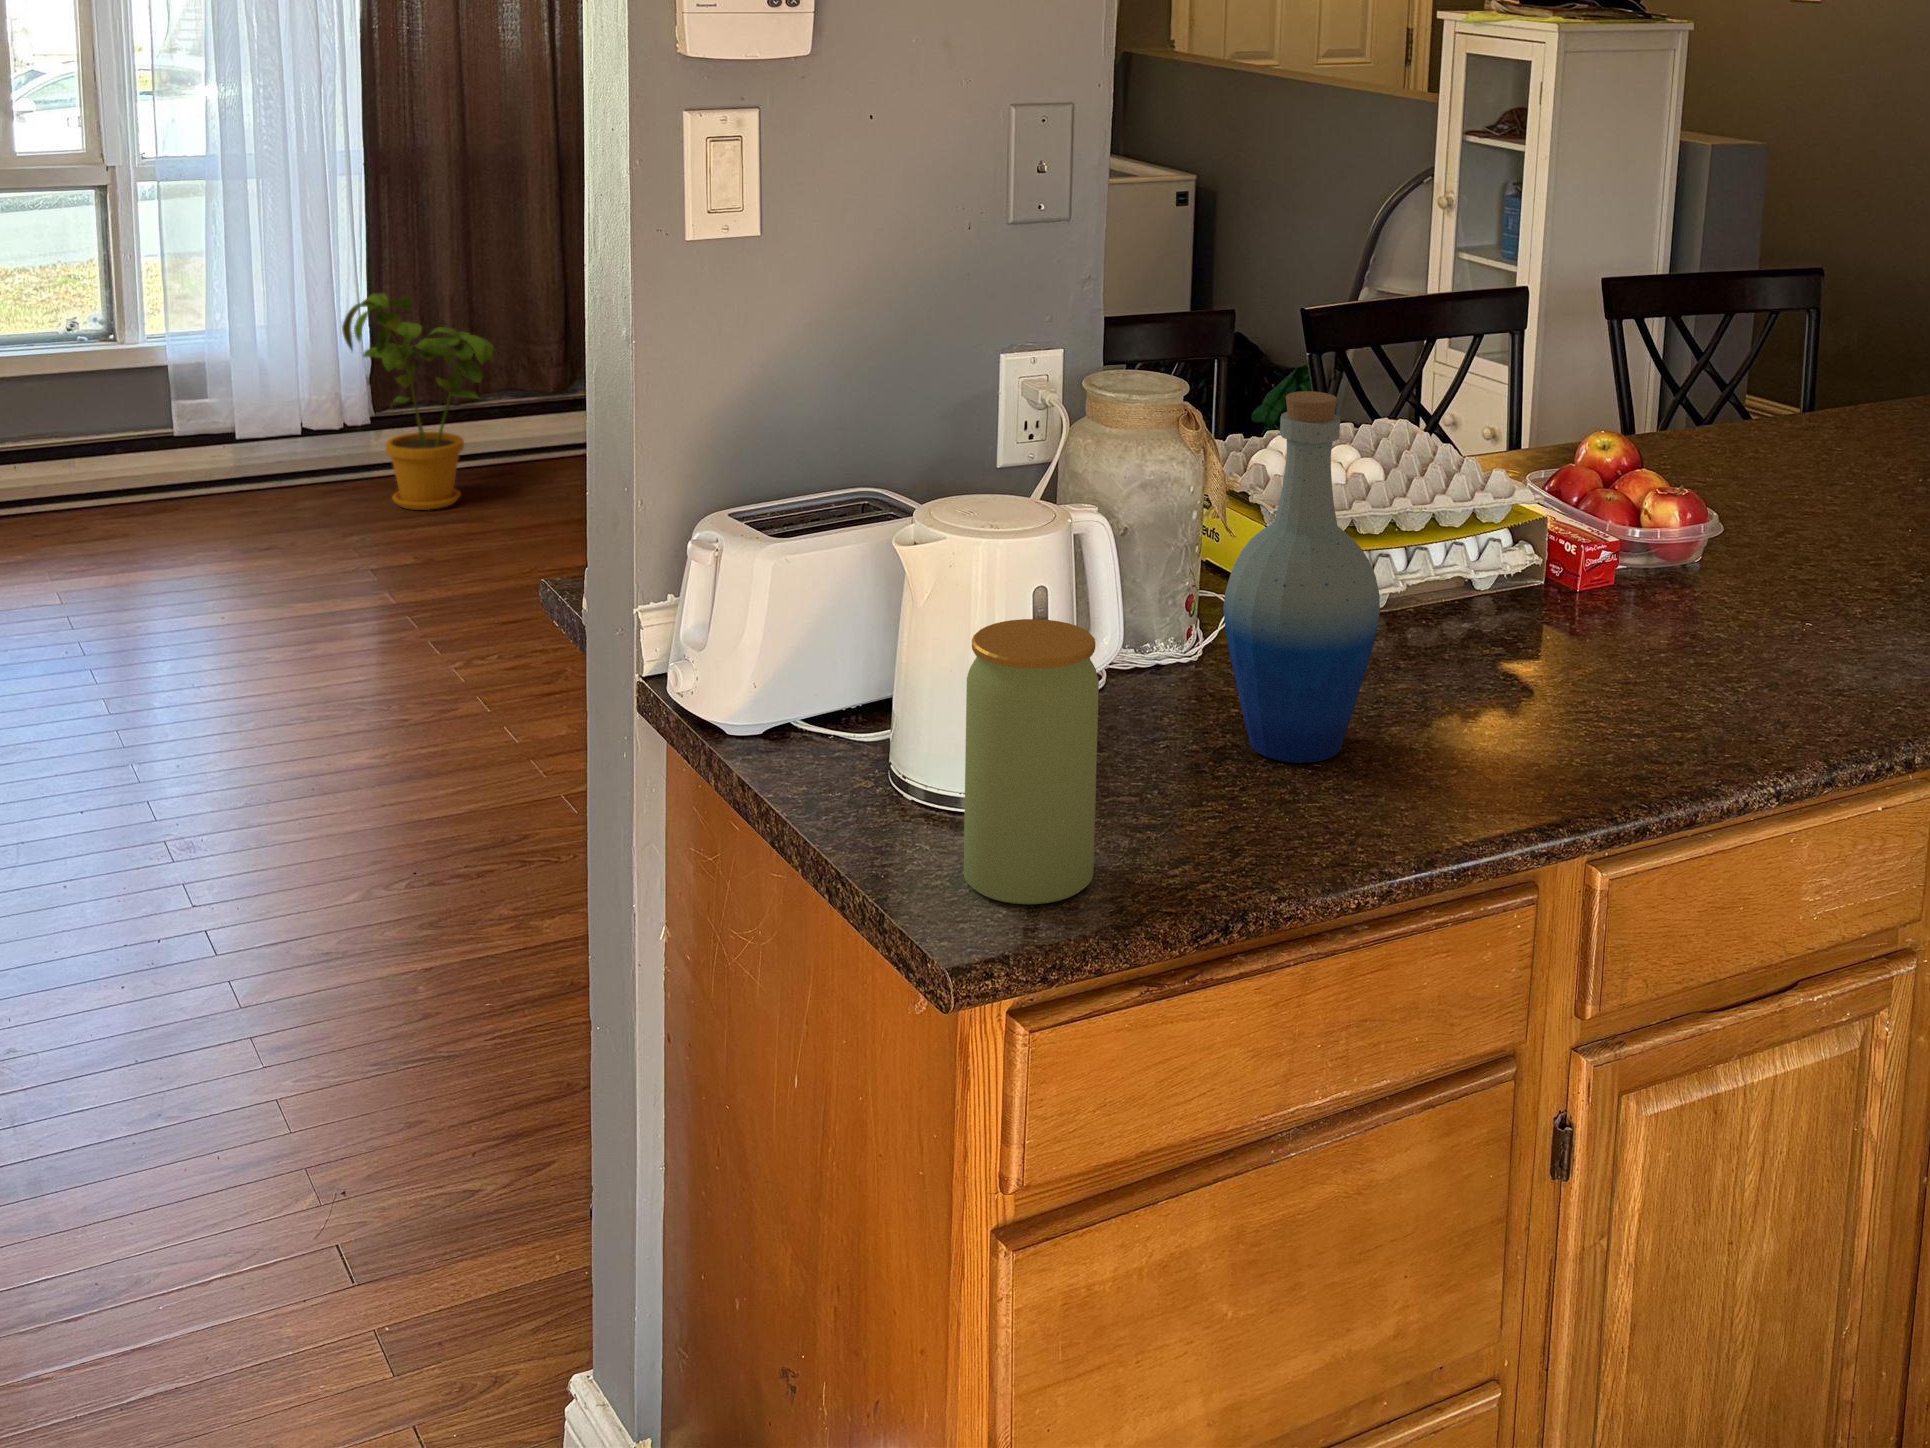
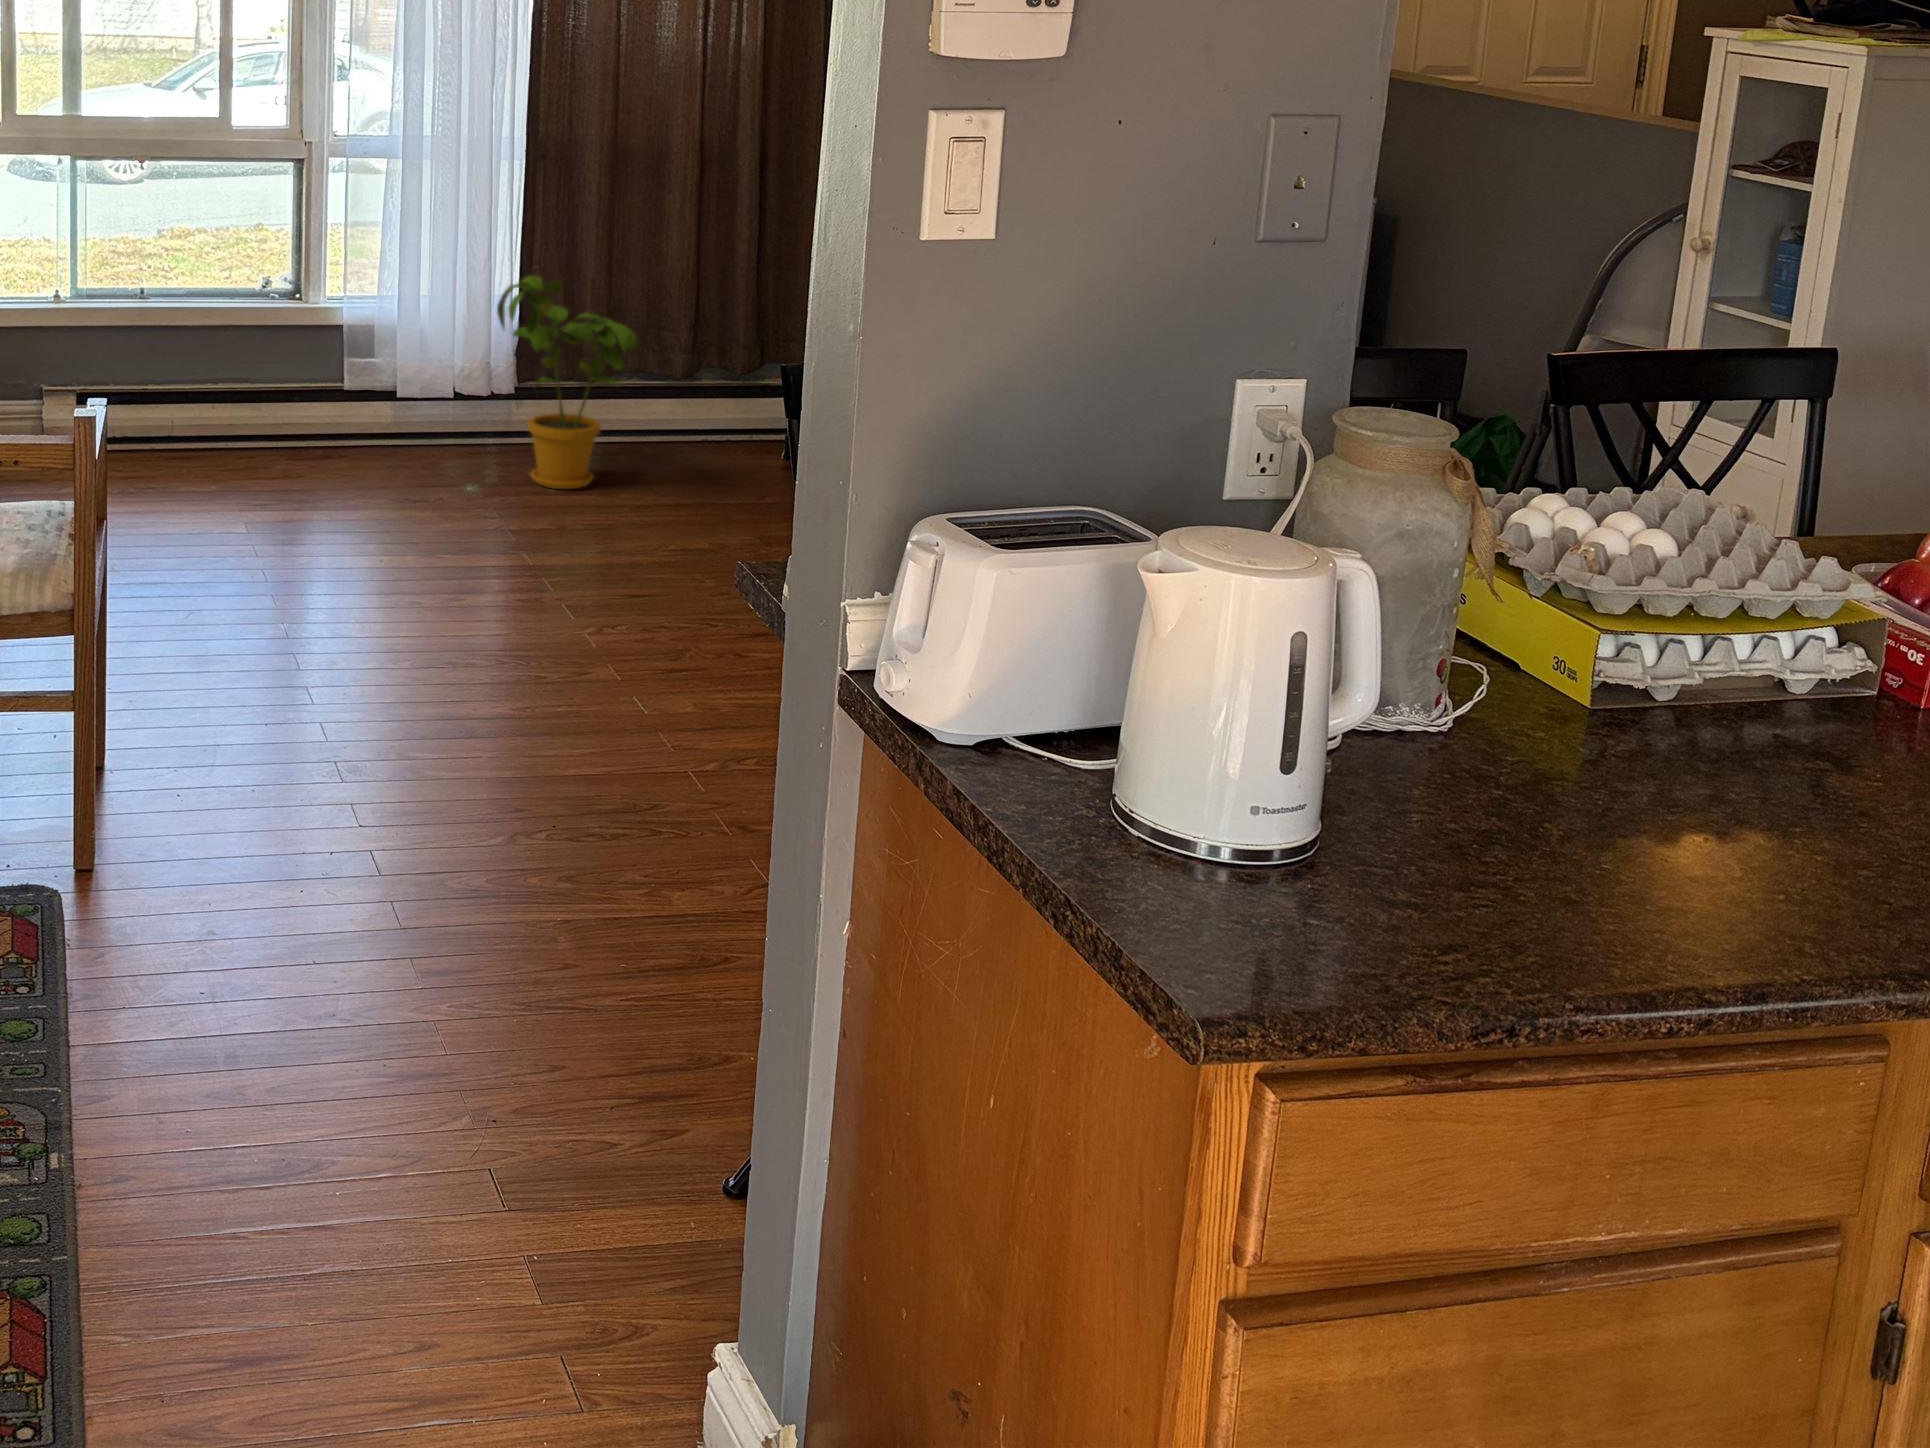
bottle: present [1223,391,1380,763] -> none [1496,450,1689,859]
jar: present [964,619,1099,904] -> none [1201,660,1369,959]

